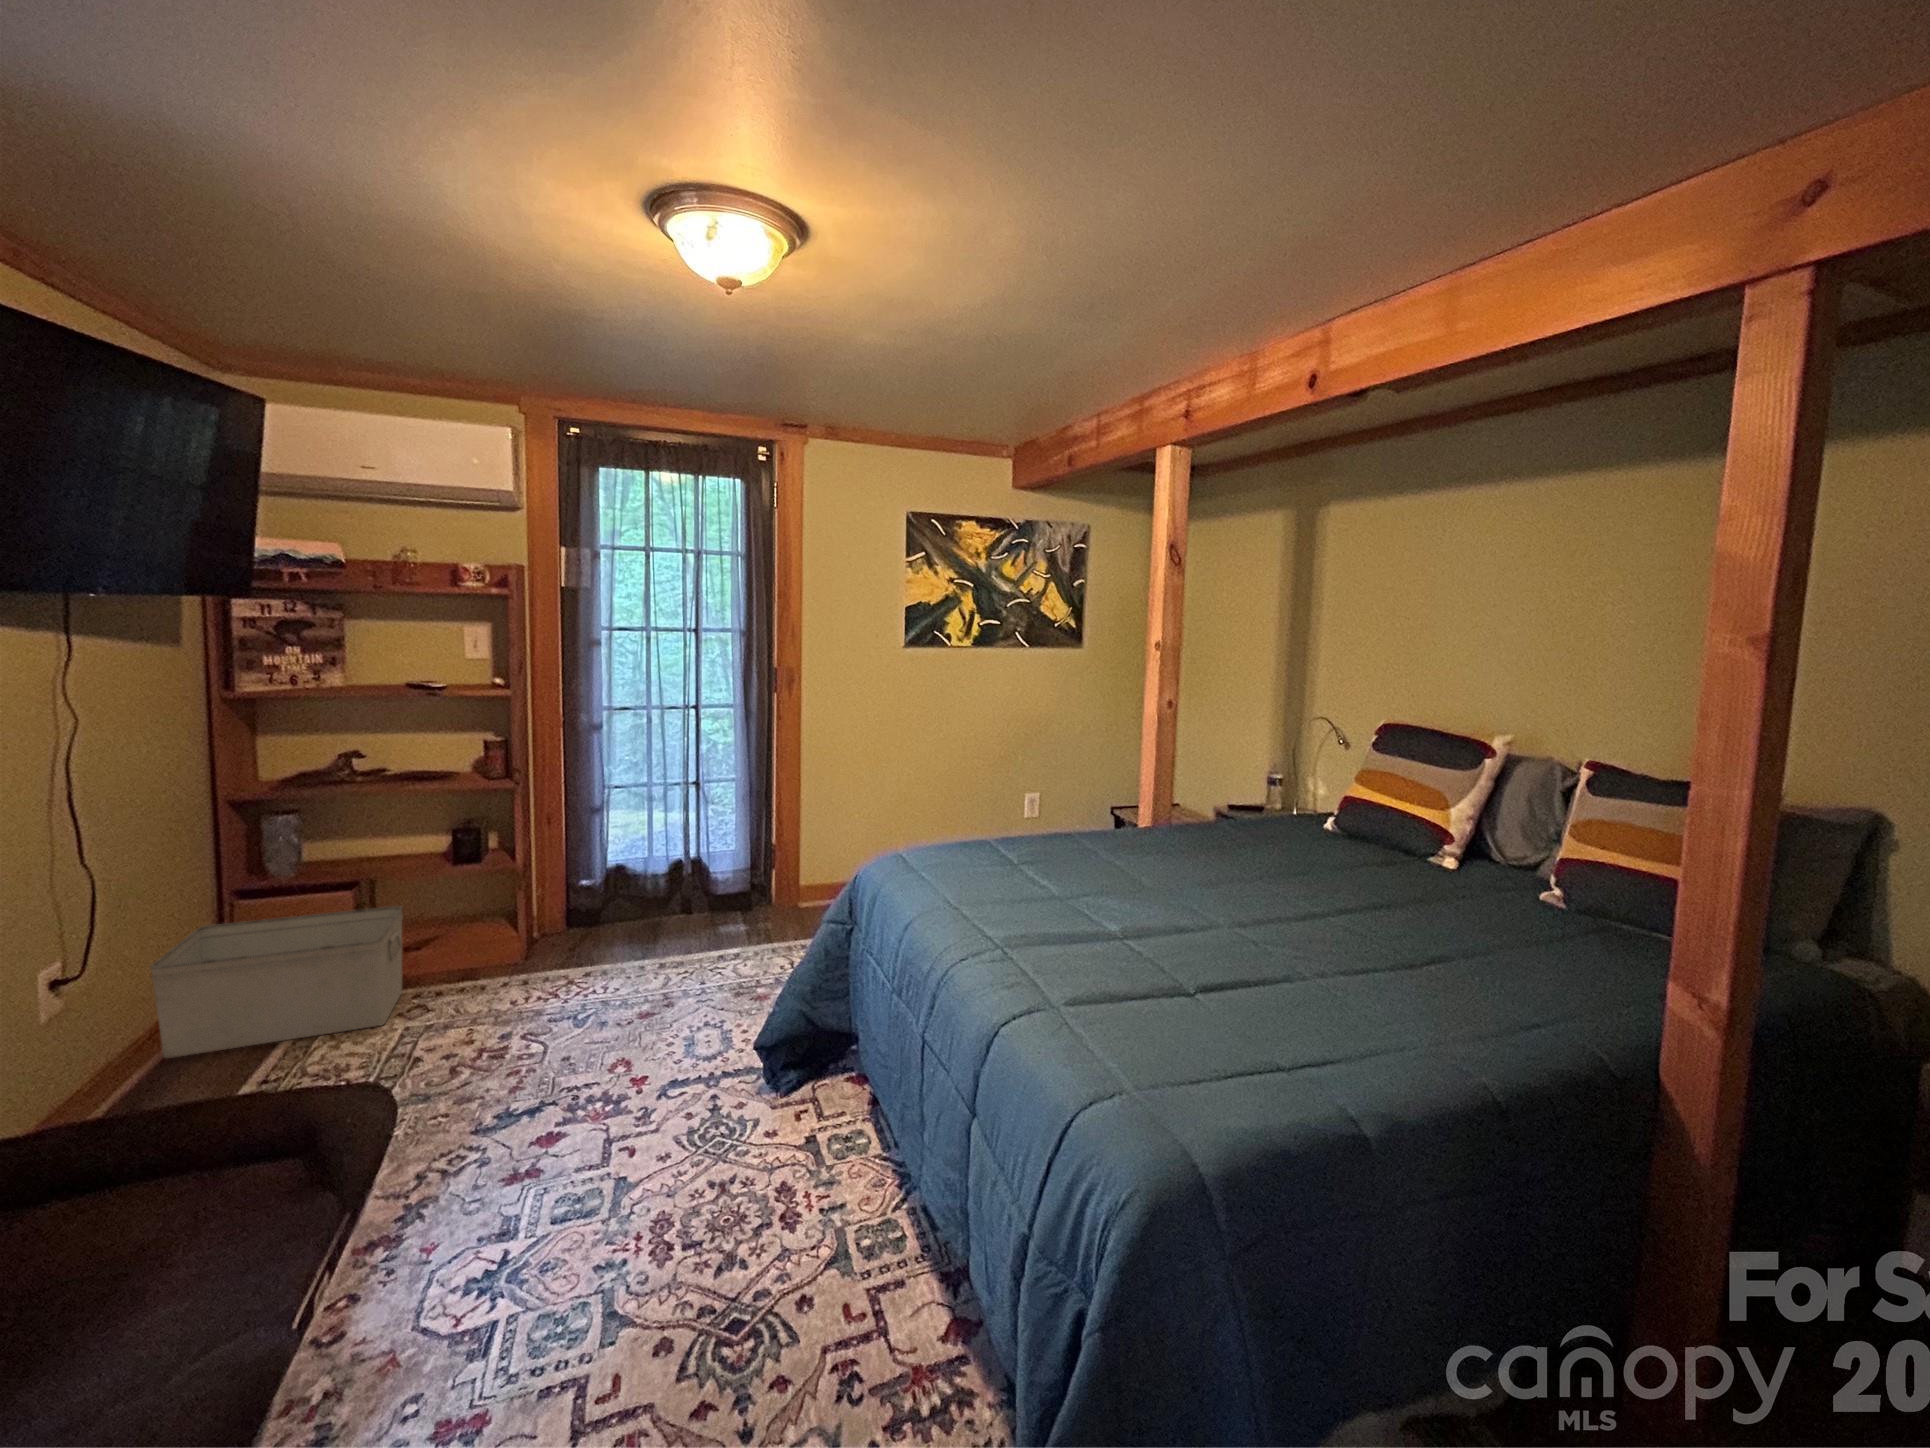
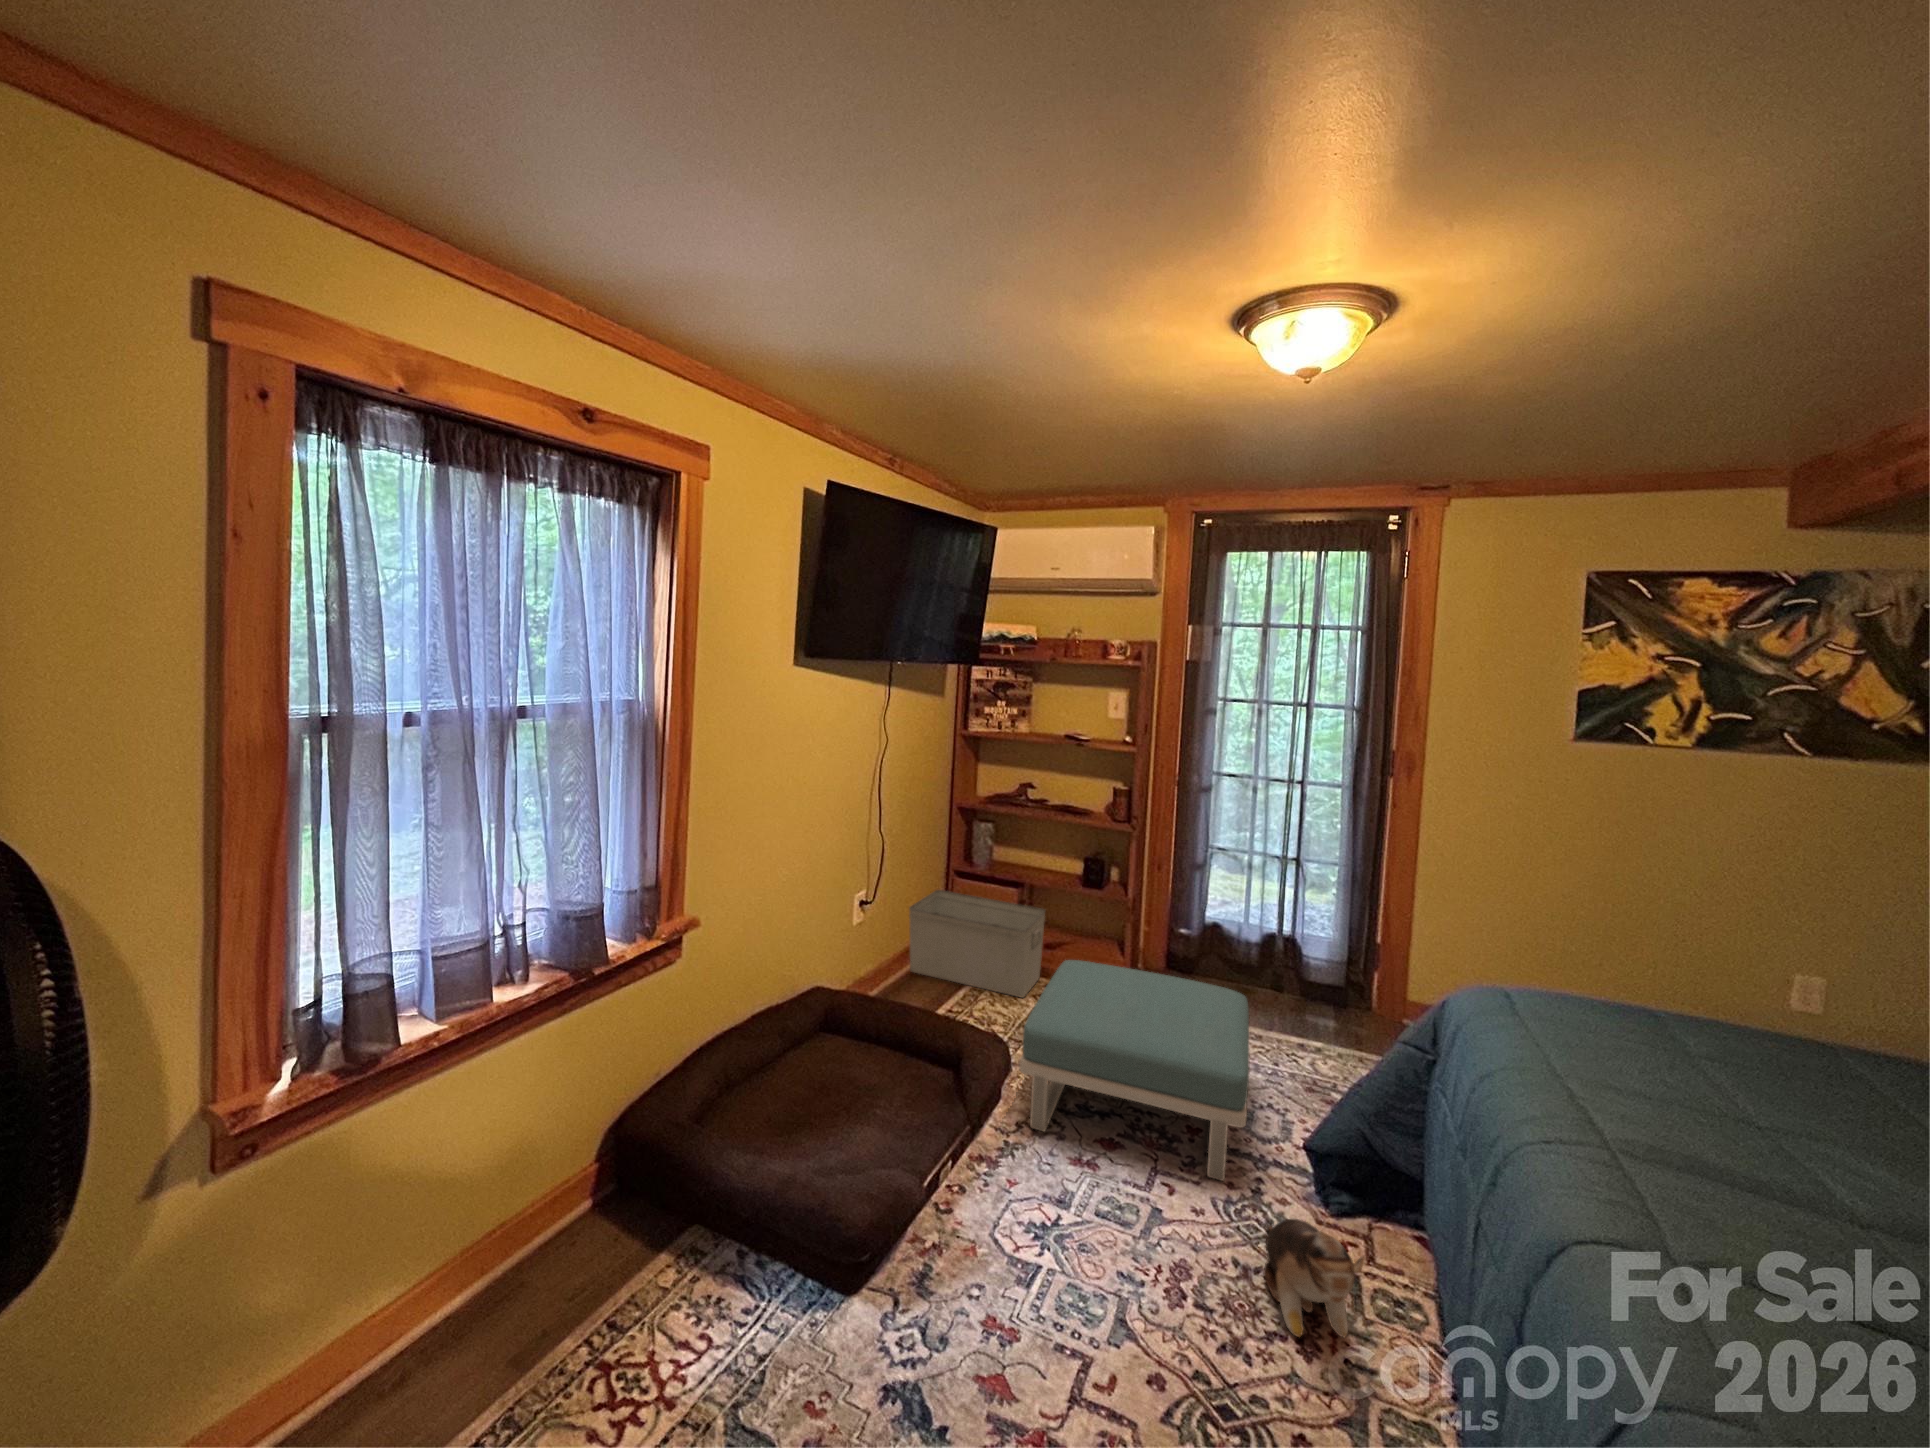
footstool: none [413,927,700,1174] -> present [1020,960,1249,1181]
plush toy: none [732,1111,832,1216] -> present [1264,1219,1365,1337]

